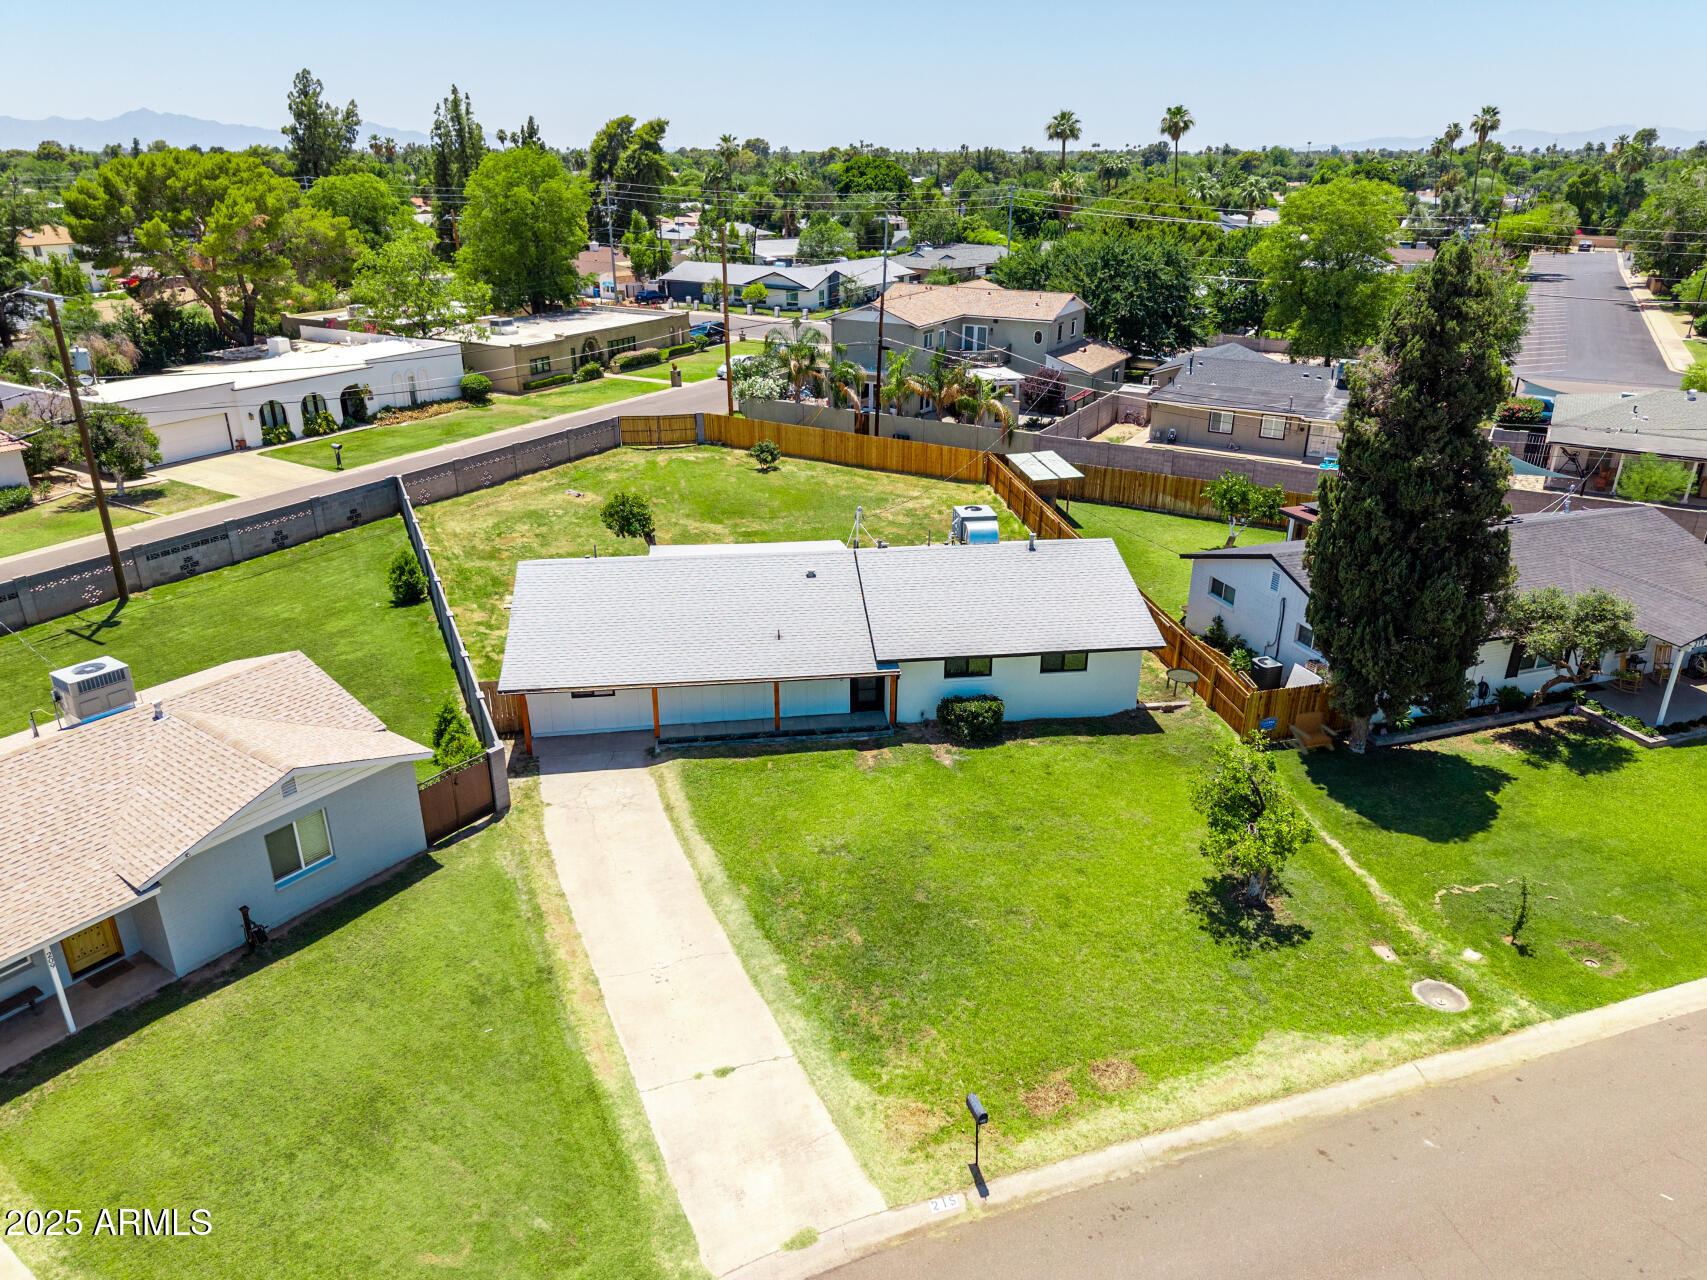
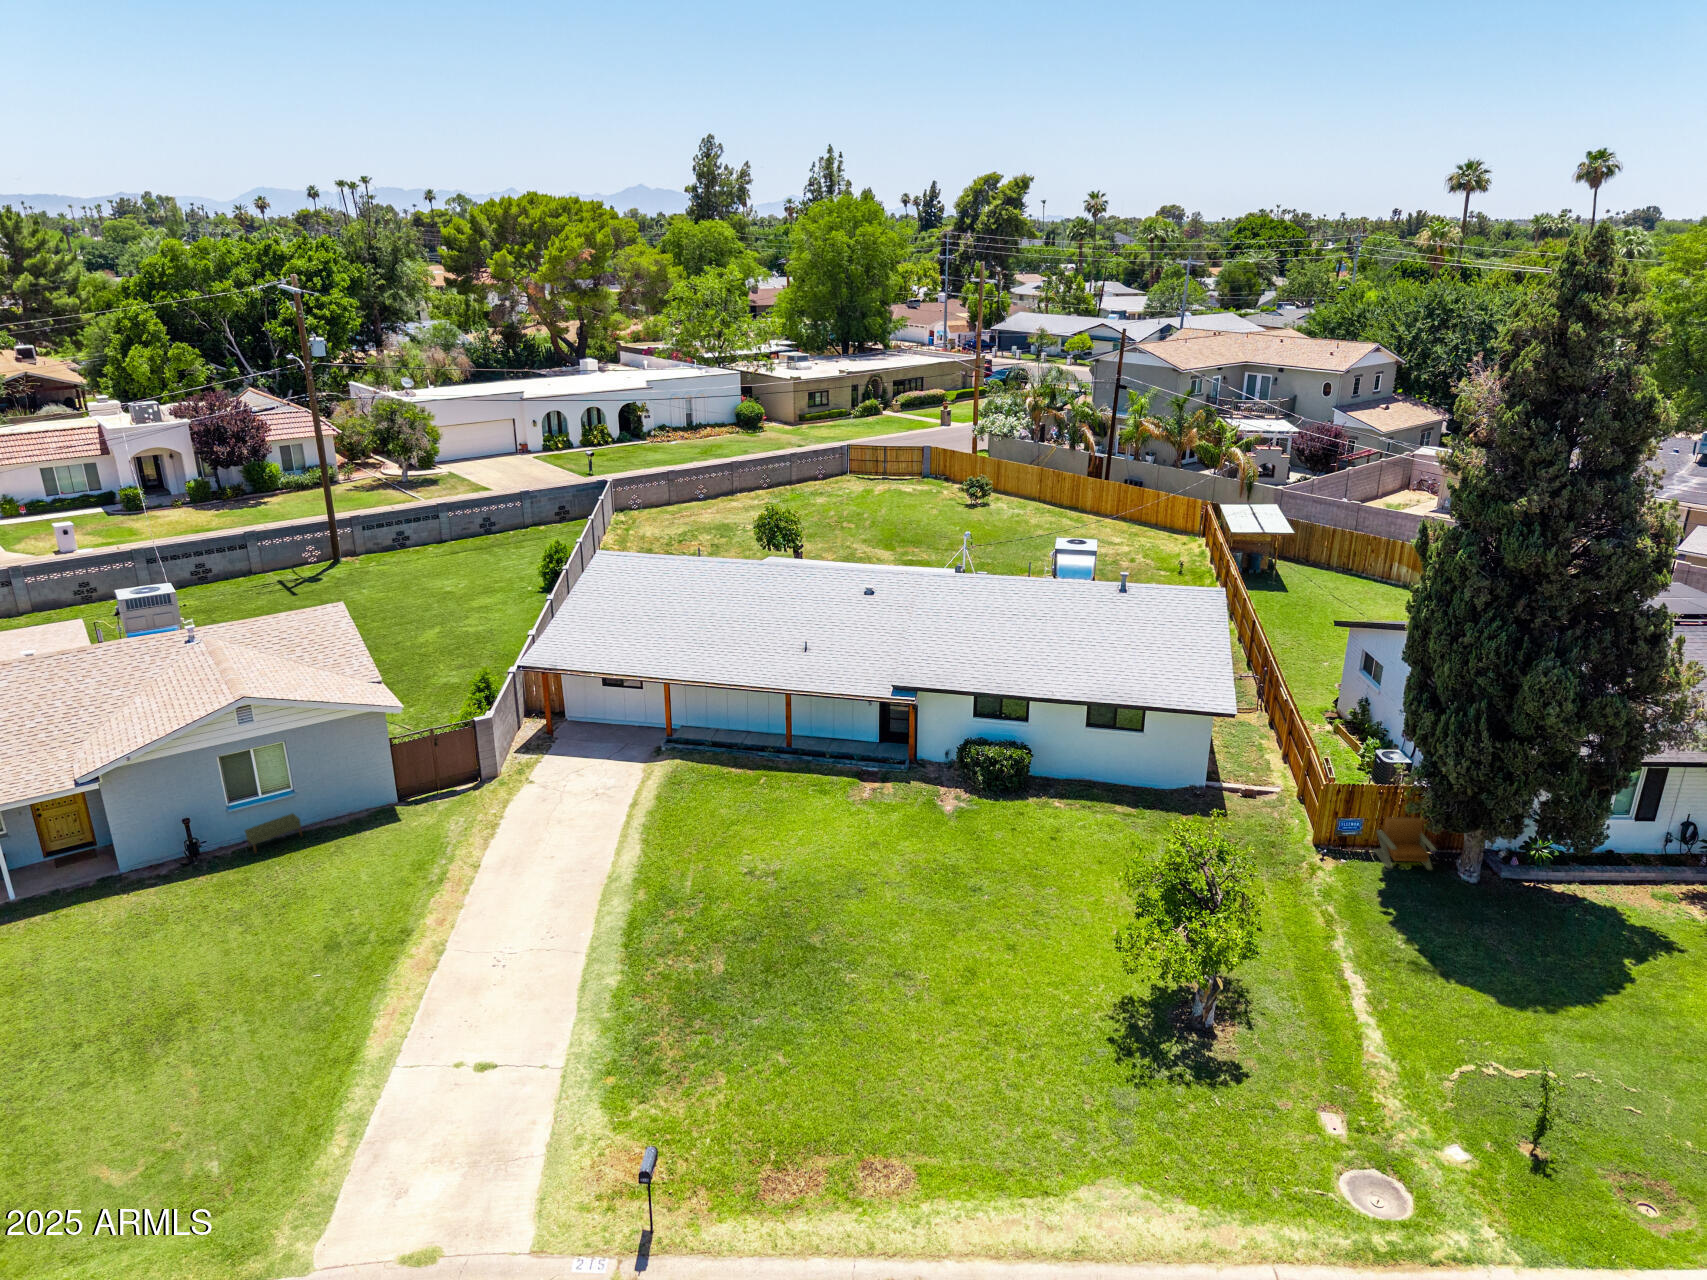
round table: present [1166,668,1200,697] -> none [1253,745,1296,781]
bench: none [288,884,345,933] -> present [245,813,302,853]

